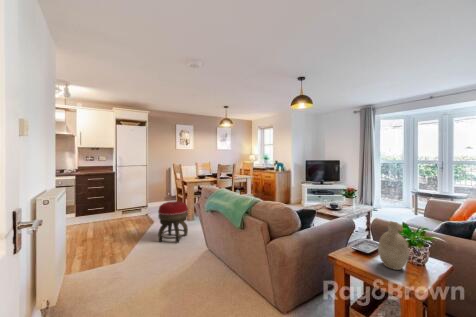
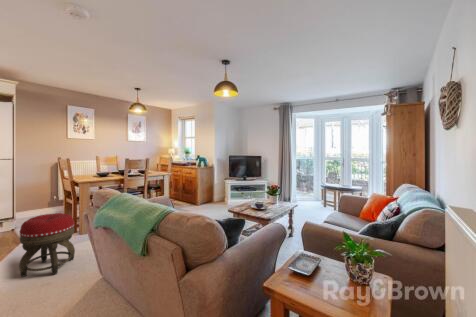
decorative vase: present [378,221,409,270] -> none [325,237,358,298]

